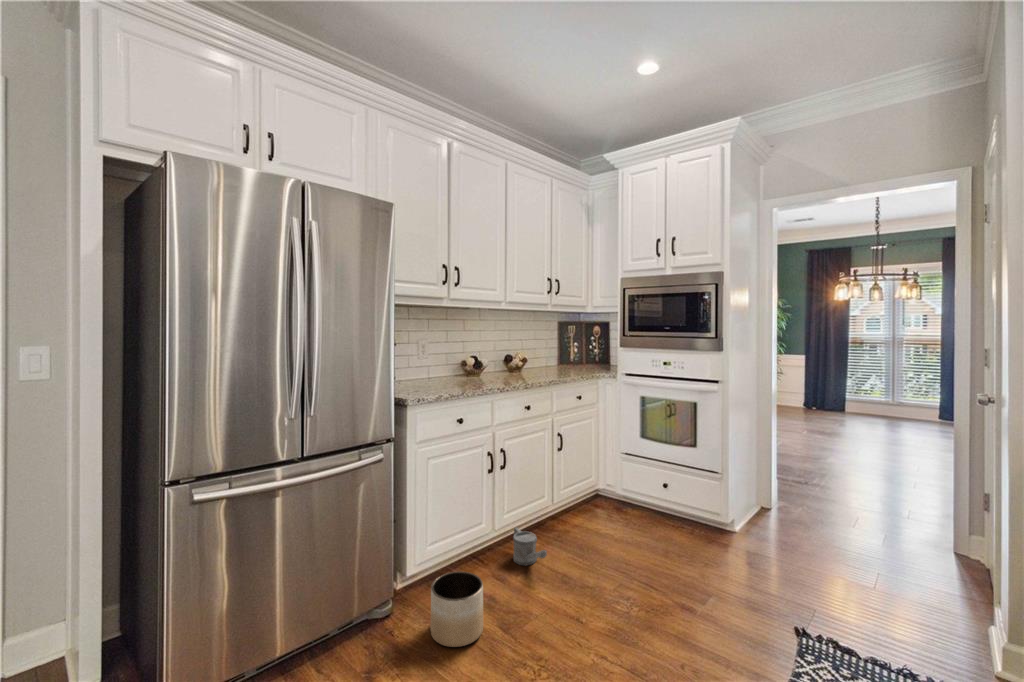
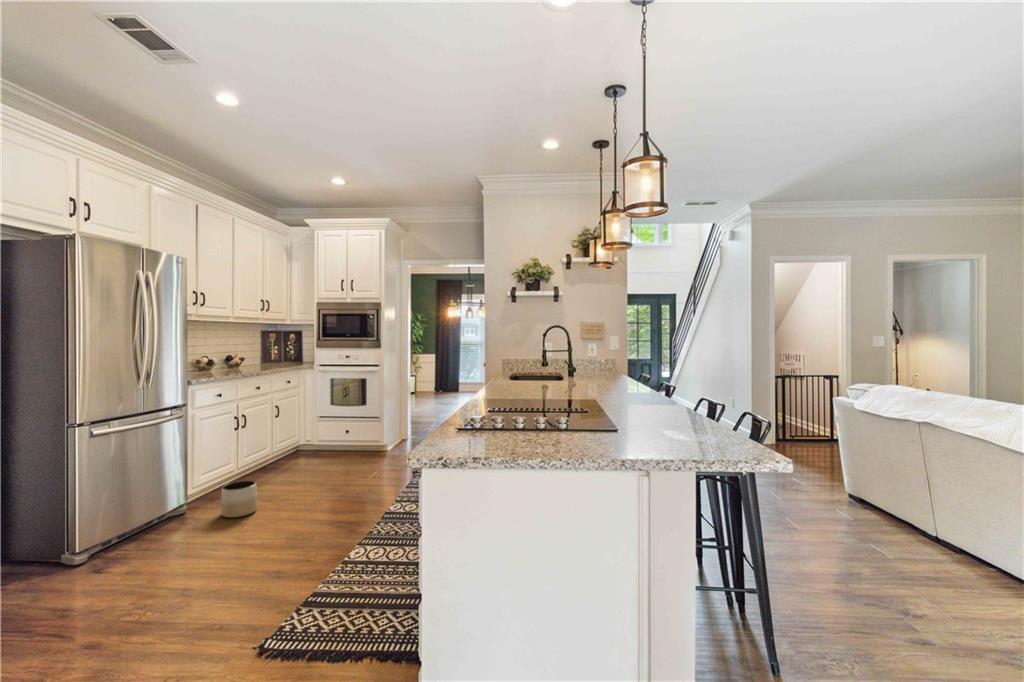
watering can: present [513,528,547,566] -> none [253,468,284,487]

